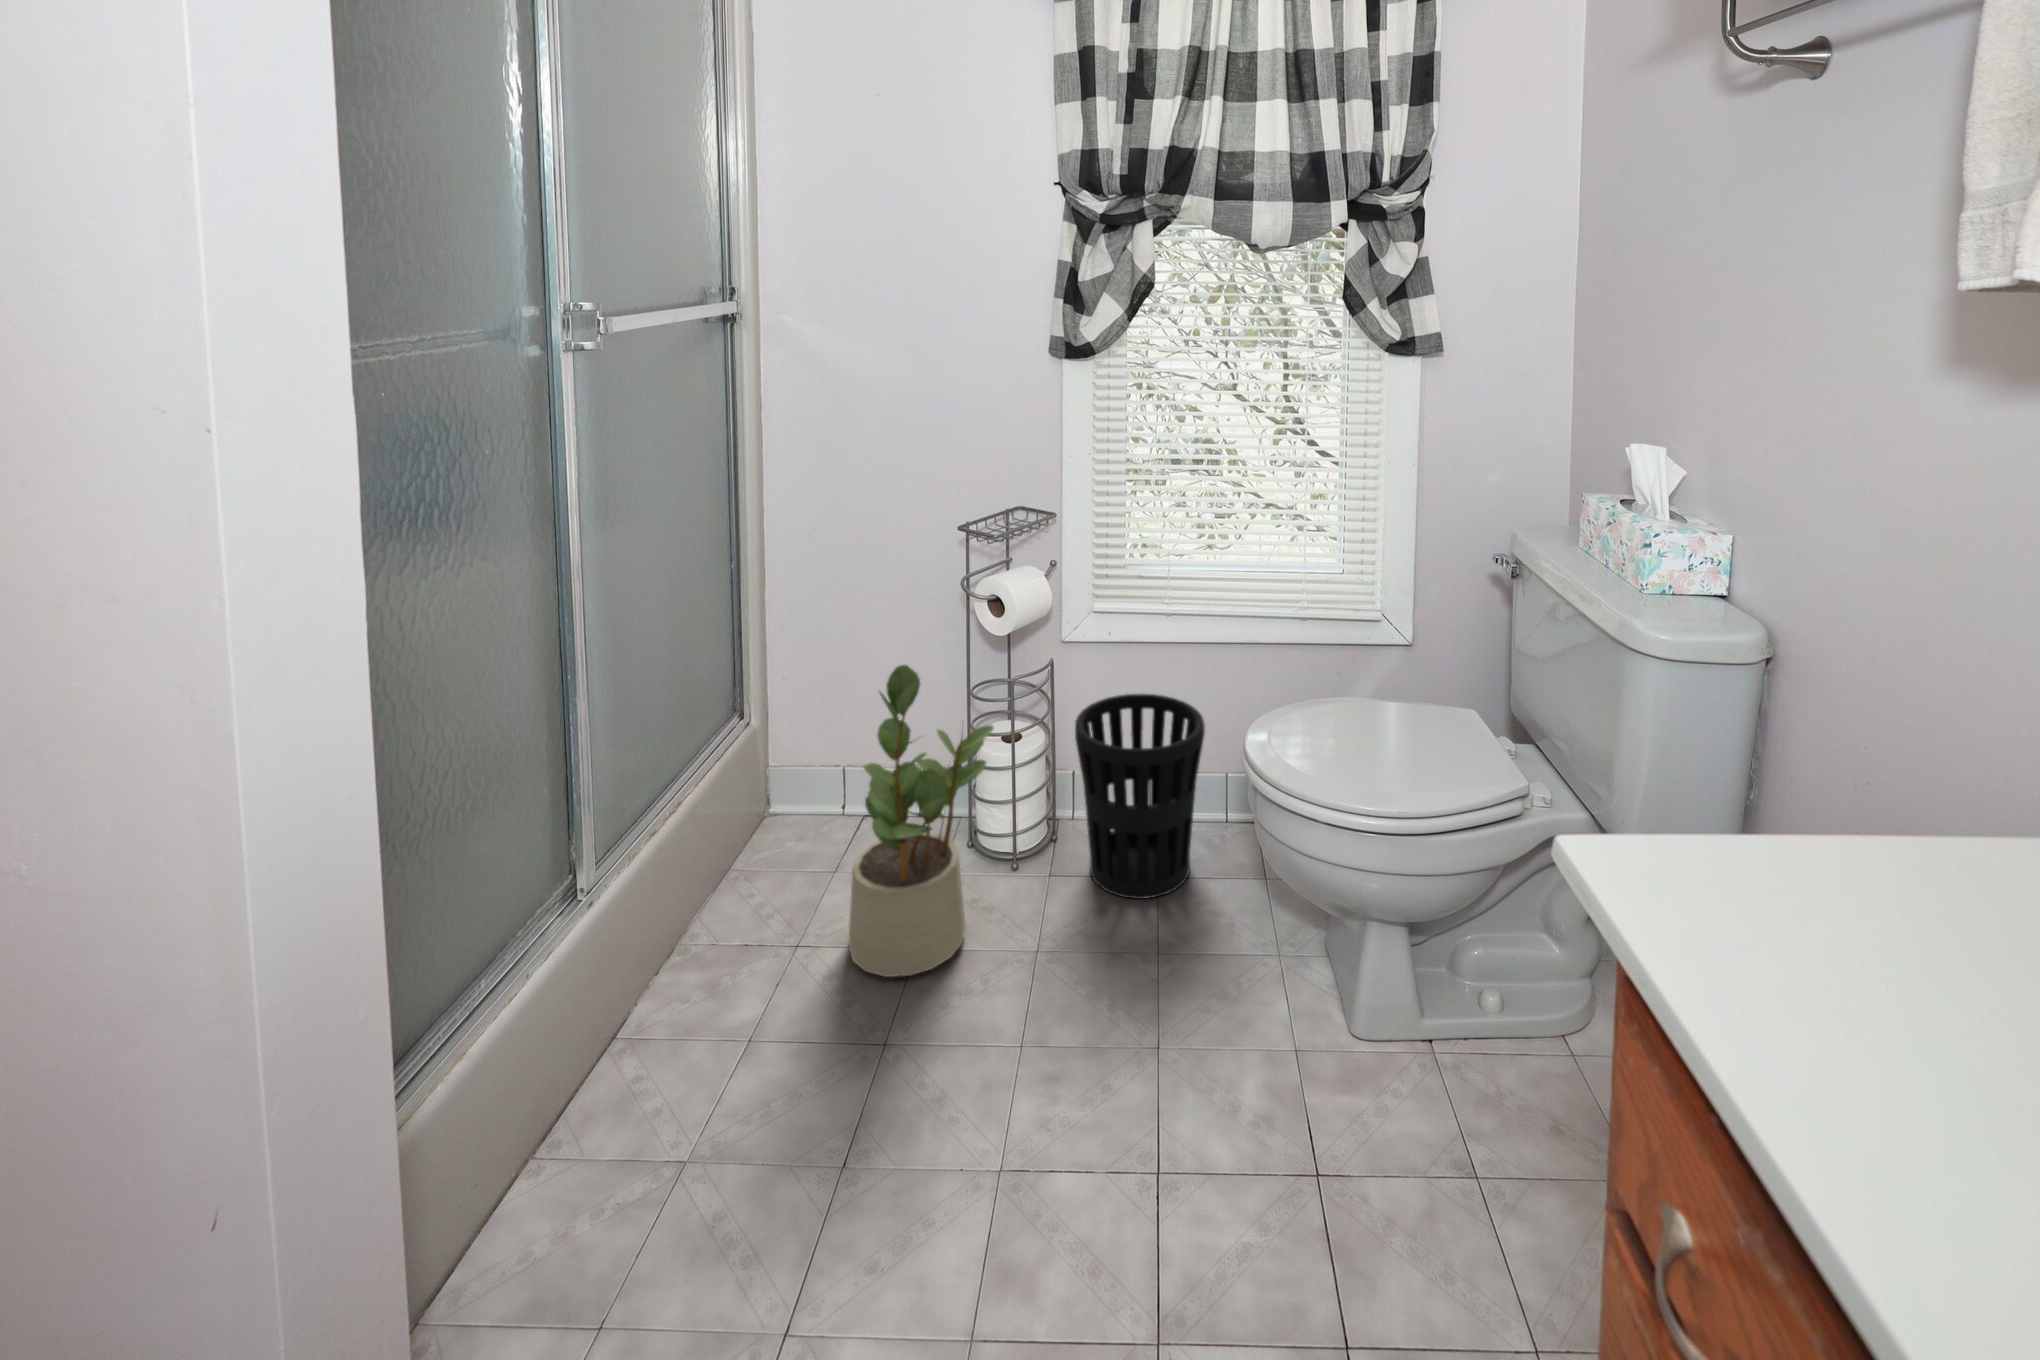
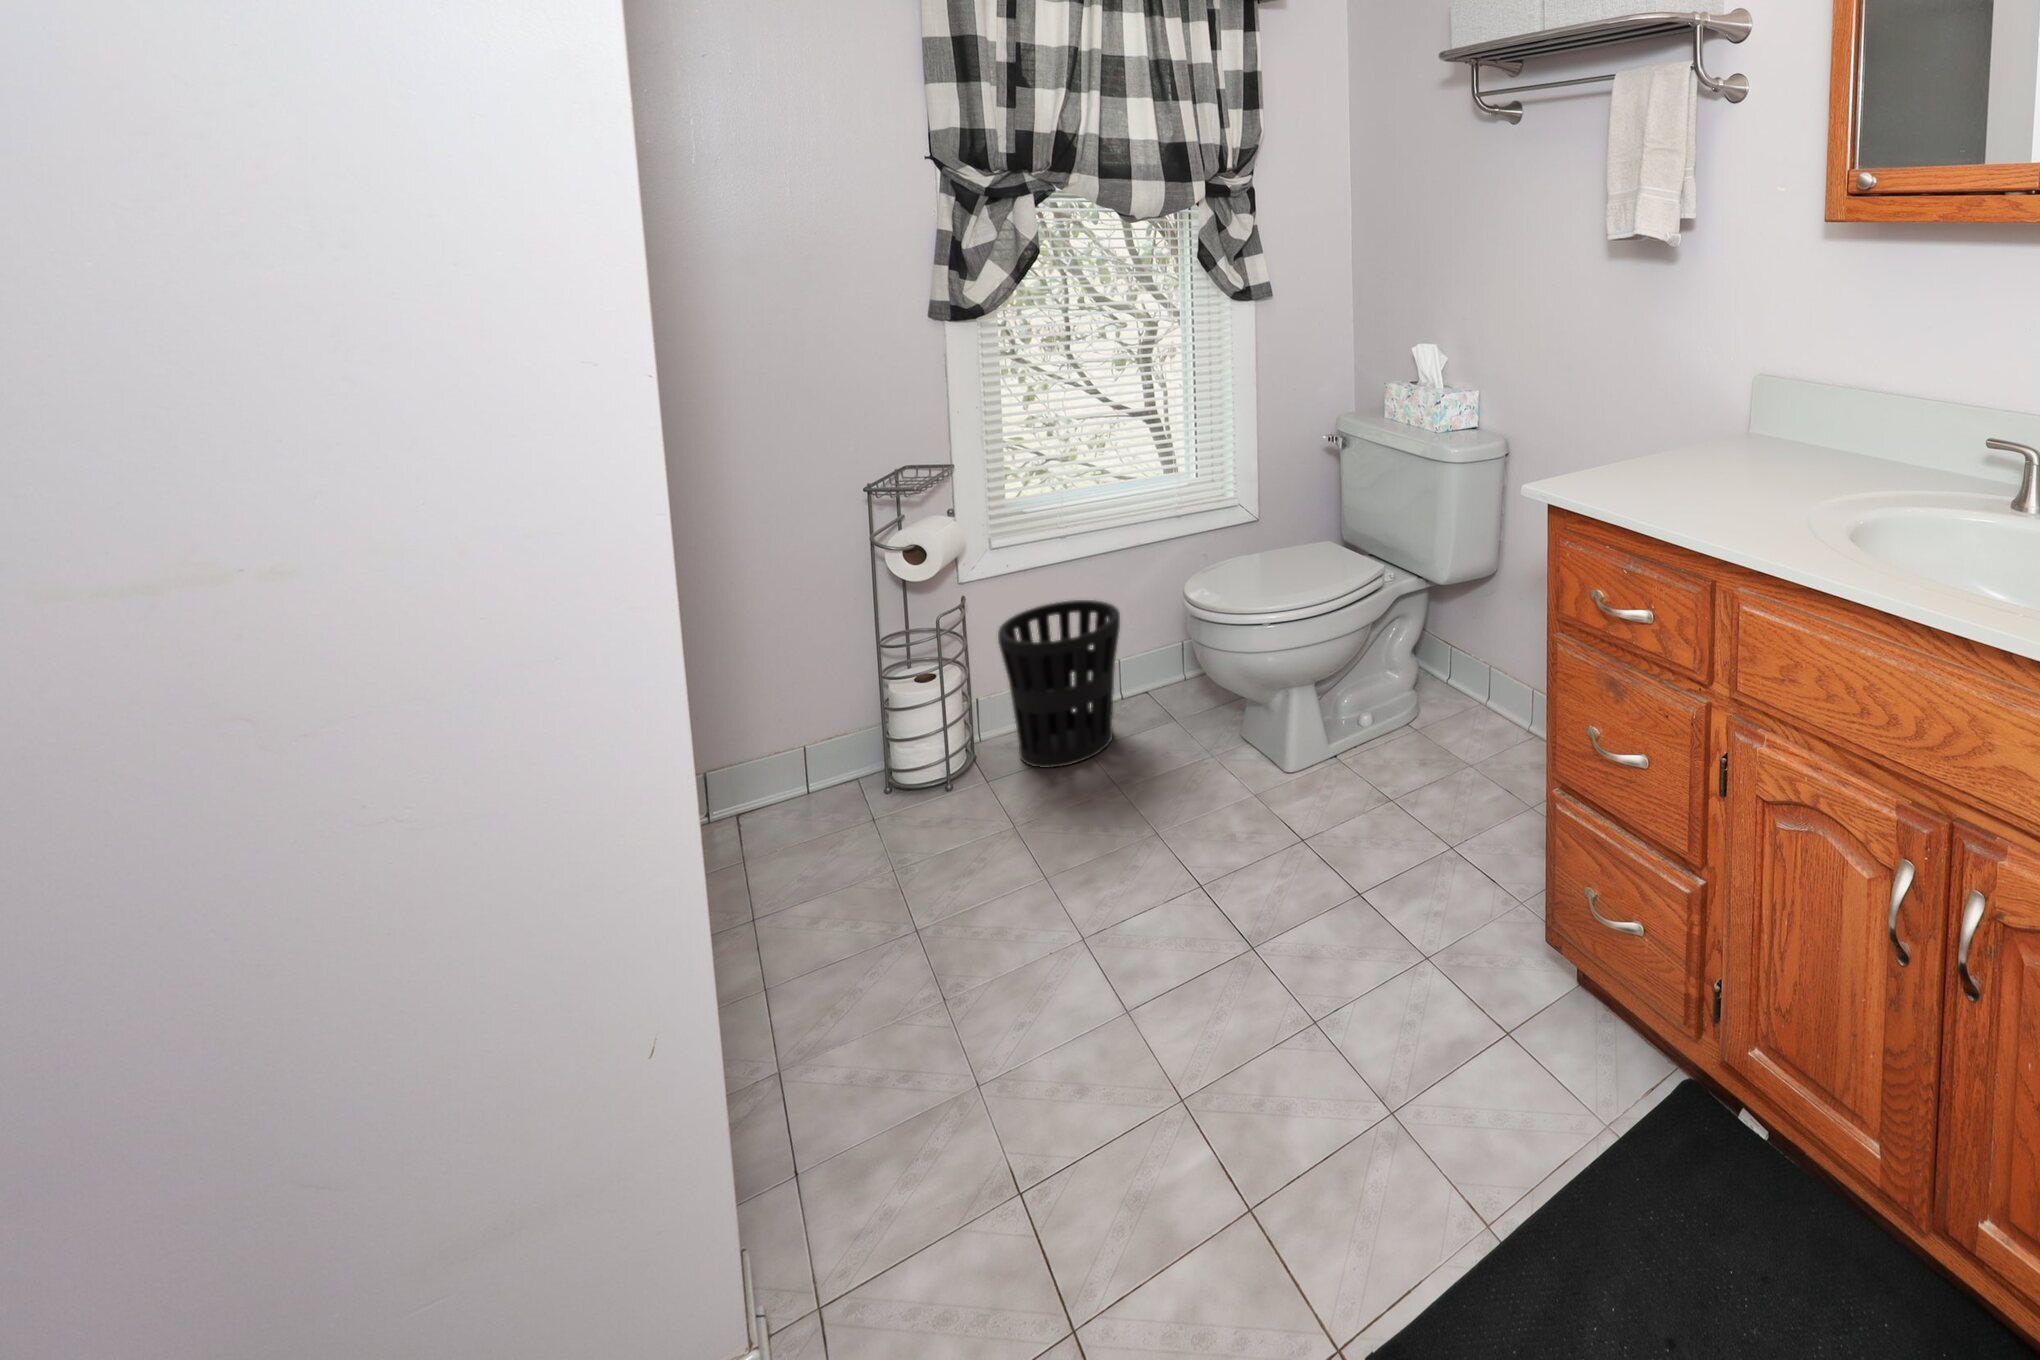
potted plant: present [848,665,994,977] -> none [808,610,943,897]

